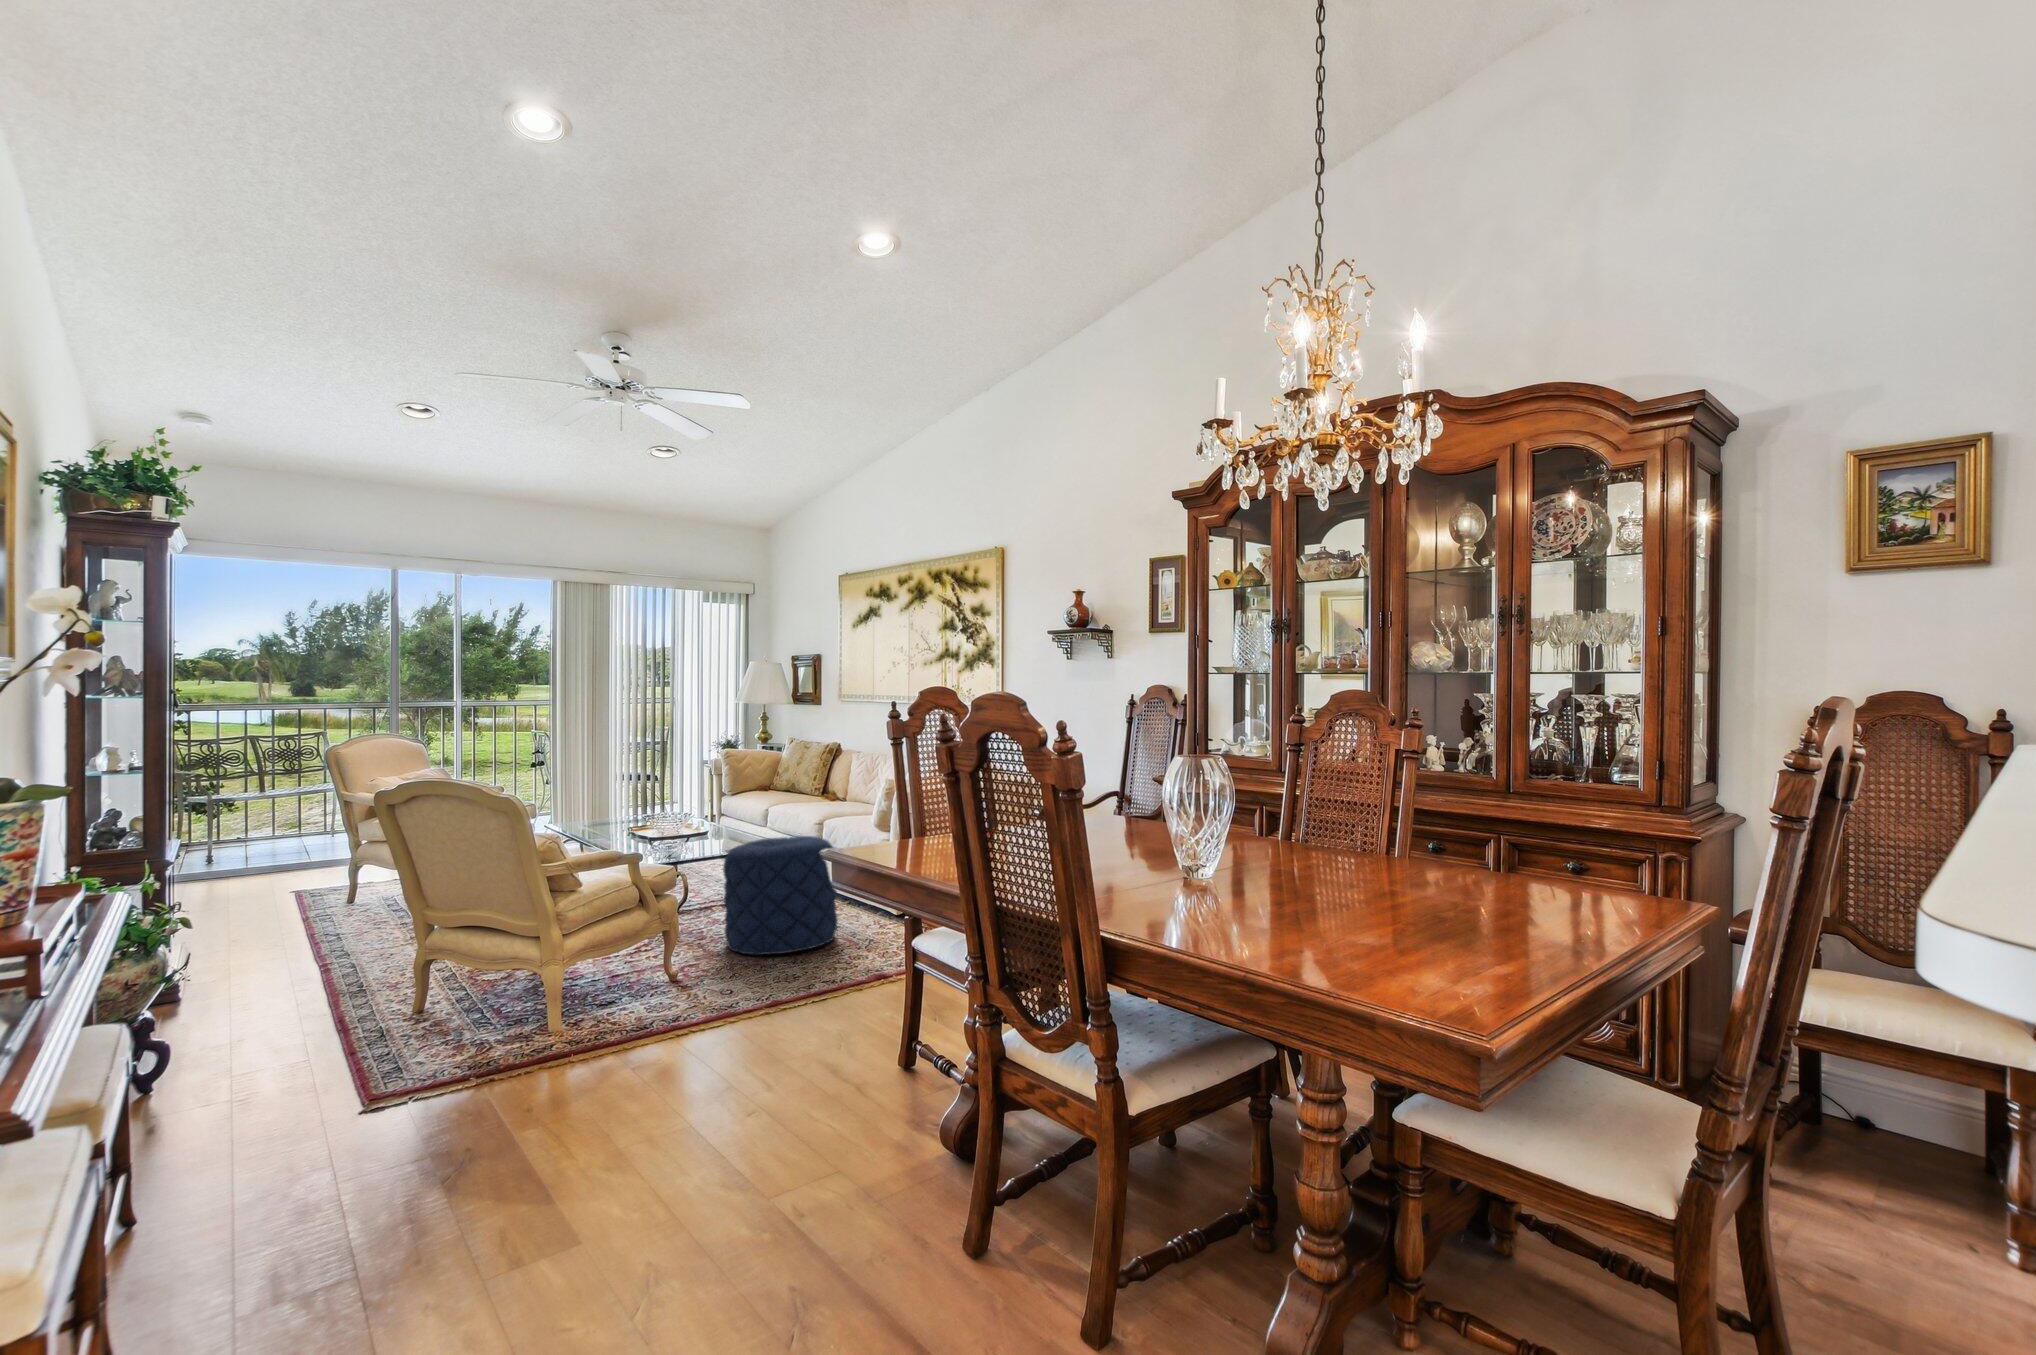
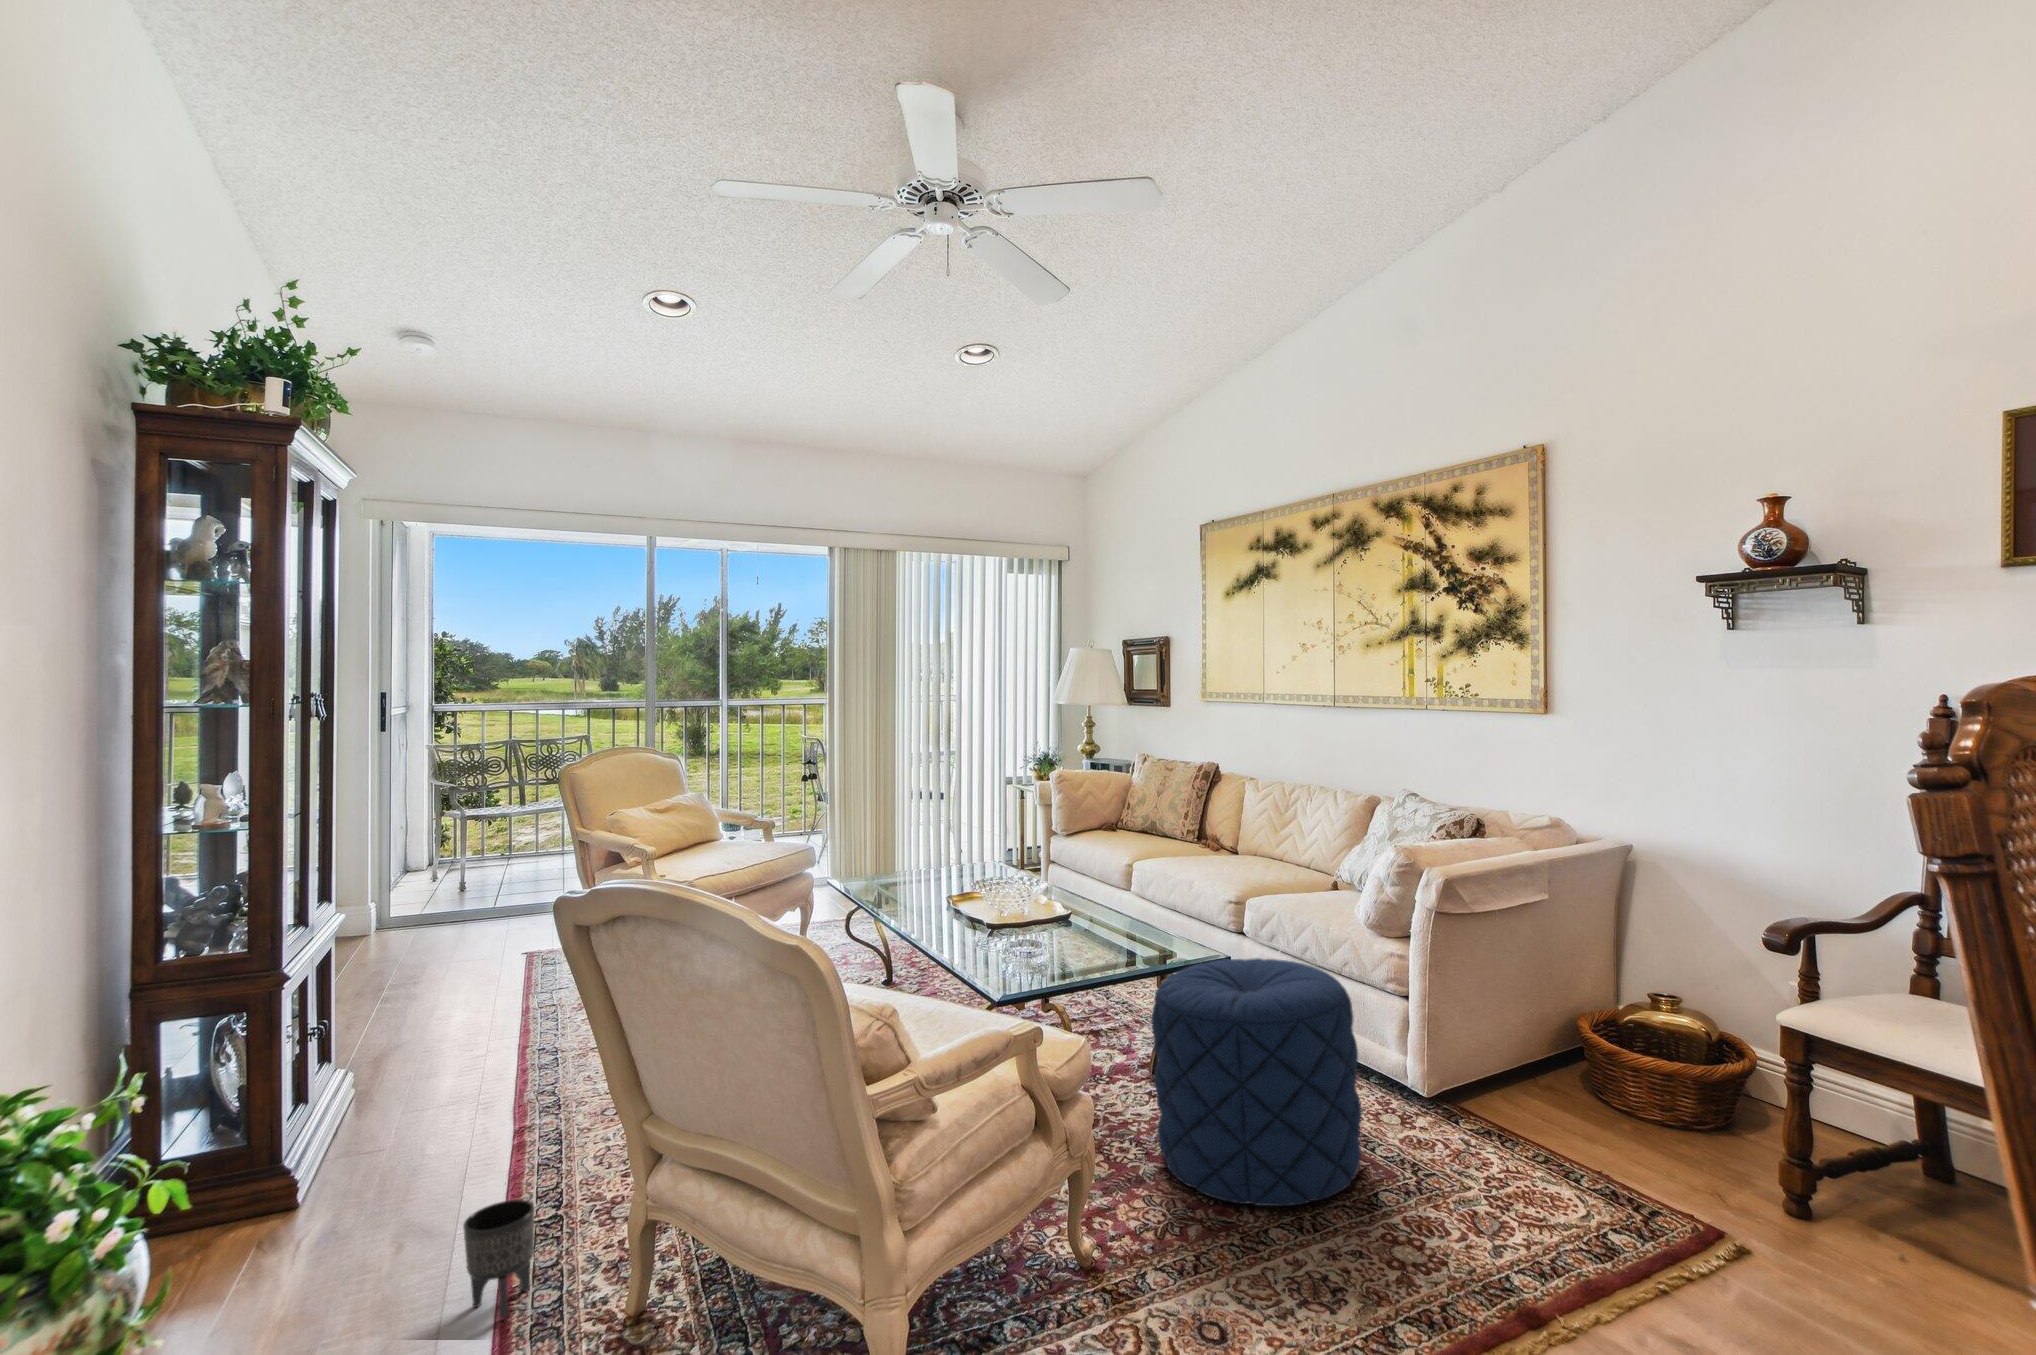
planter: none [295,958,338,1014] -> present [463,1200,535,1318]

